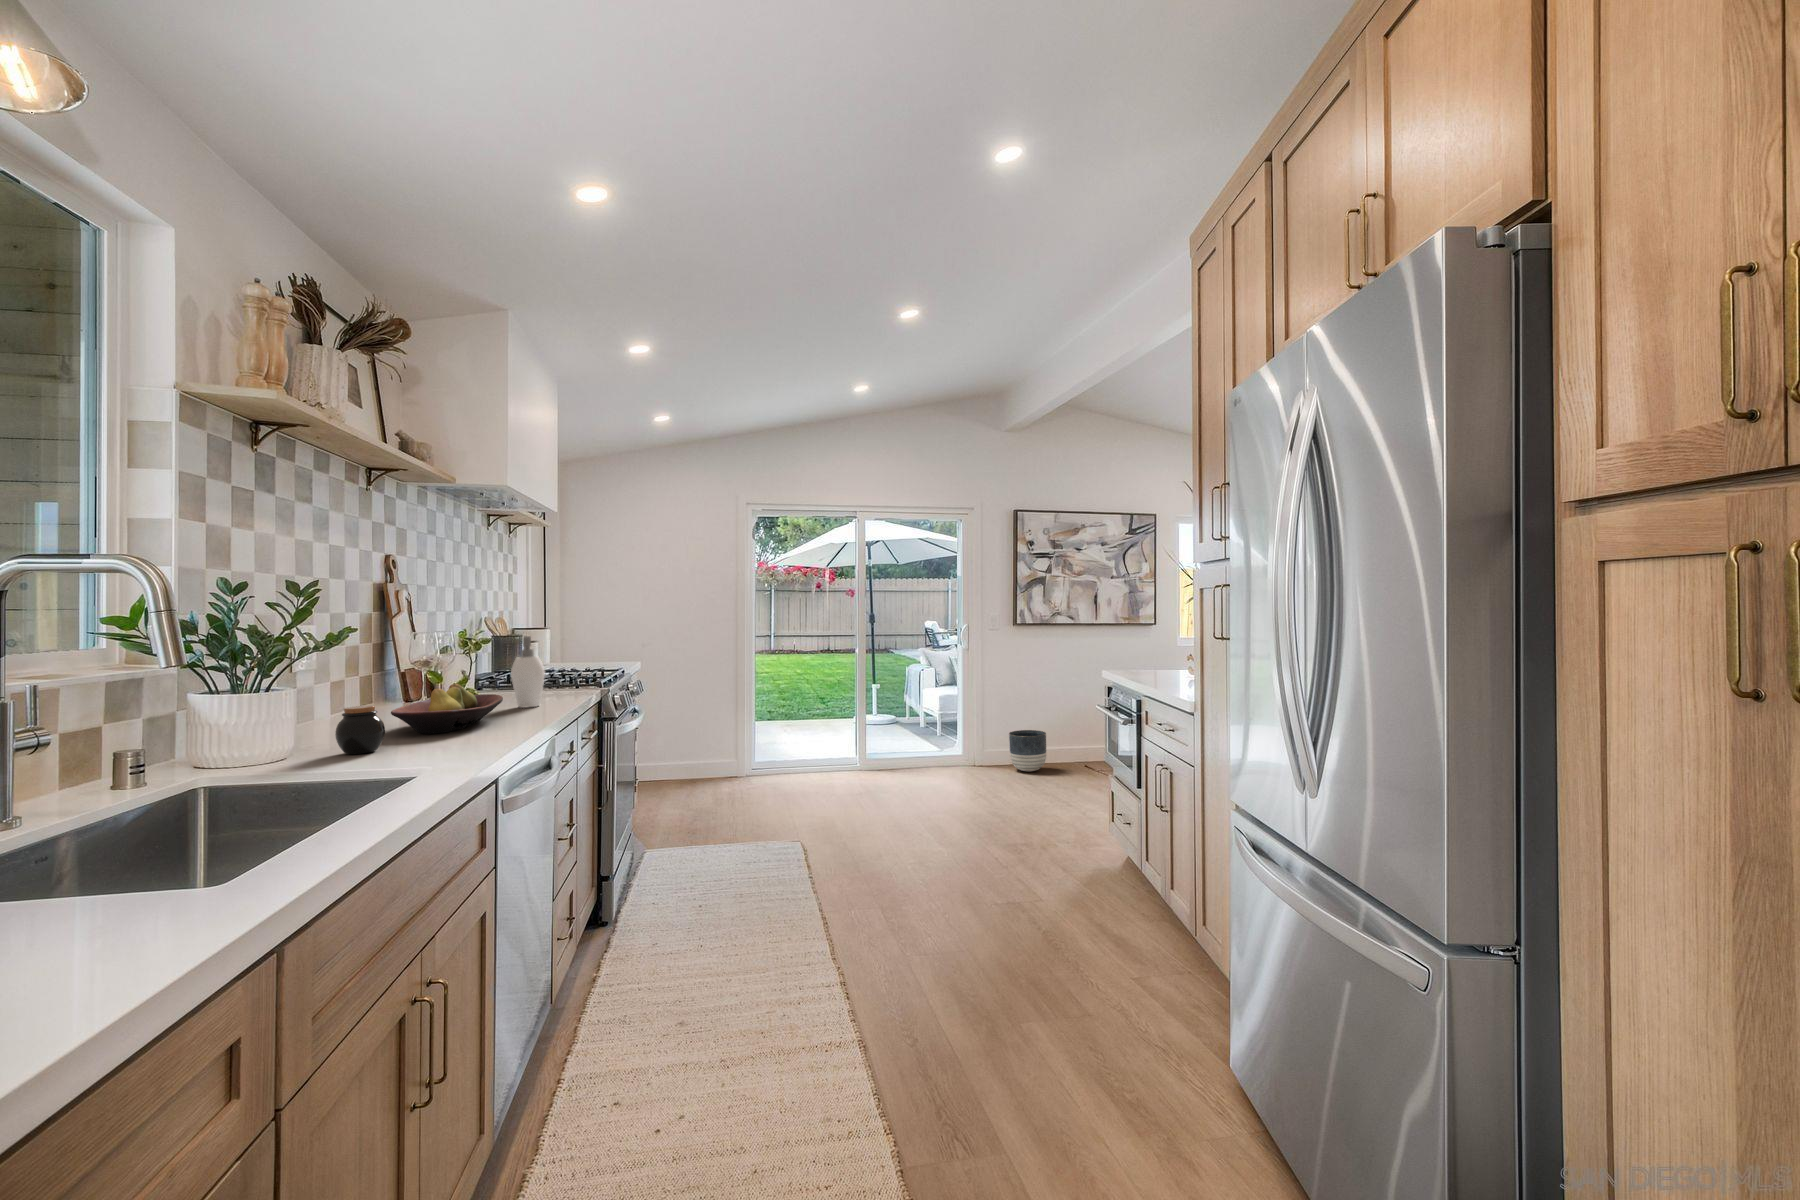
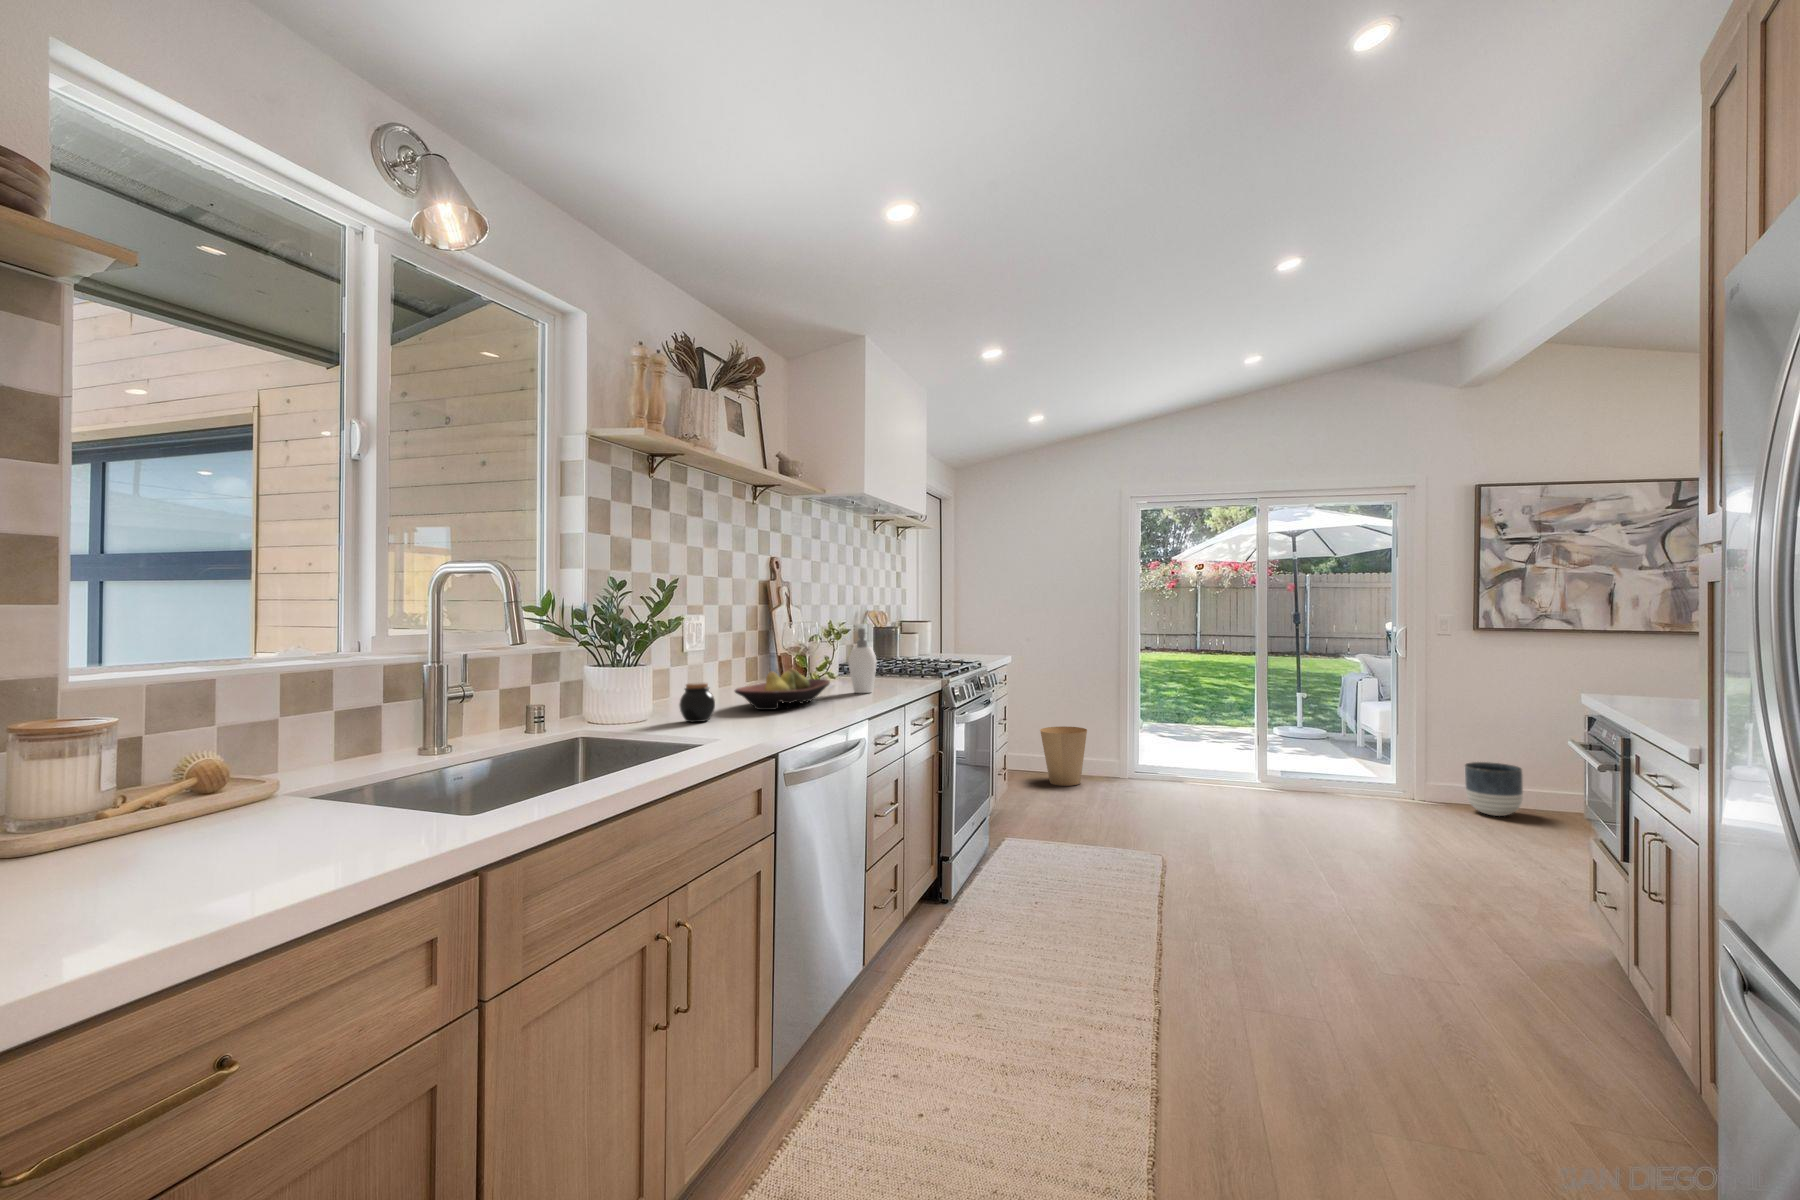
trash can: none [656,730,704,790] -> present [1040,726,1087,786]

